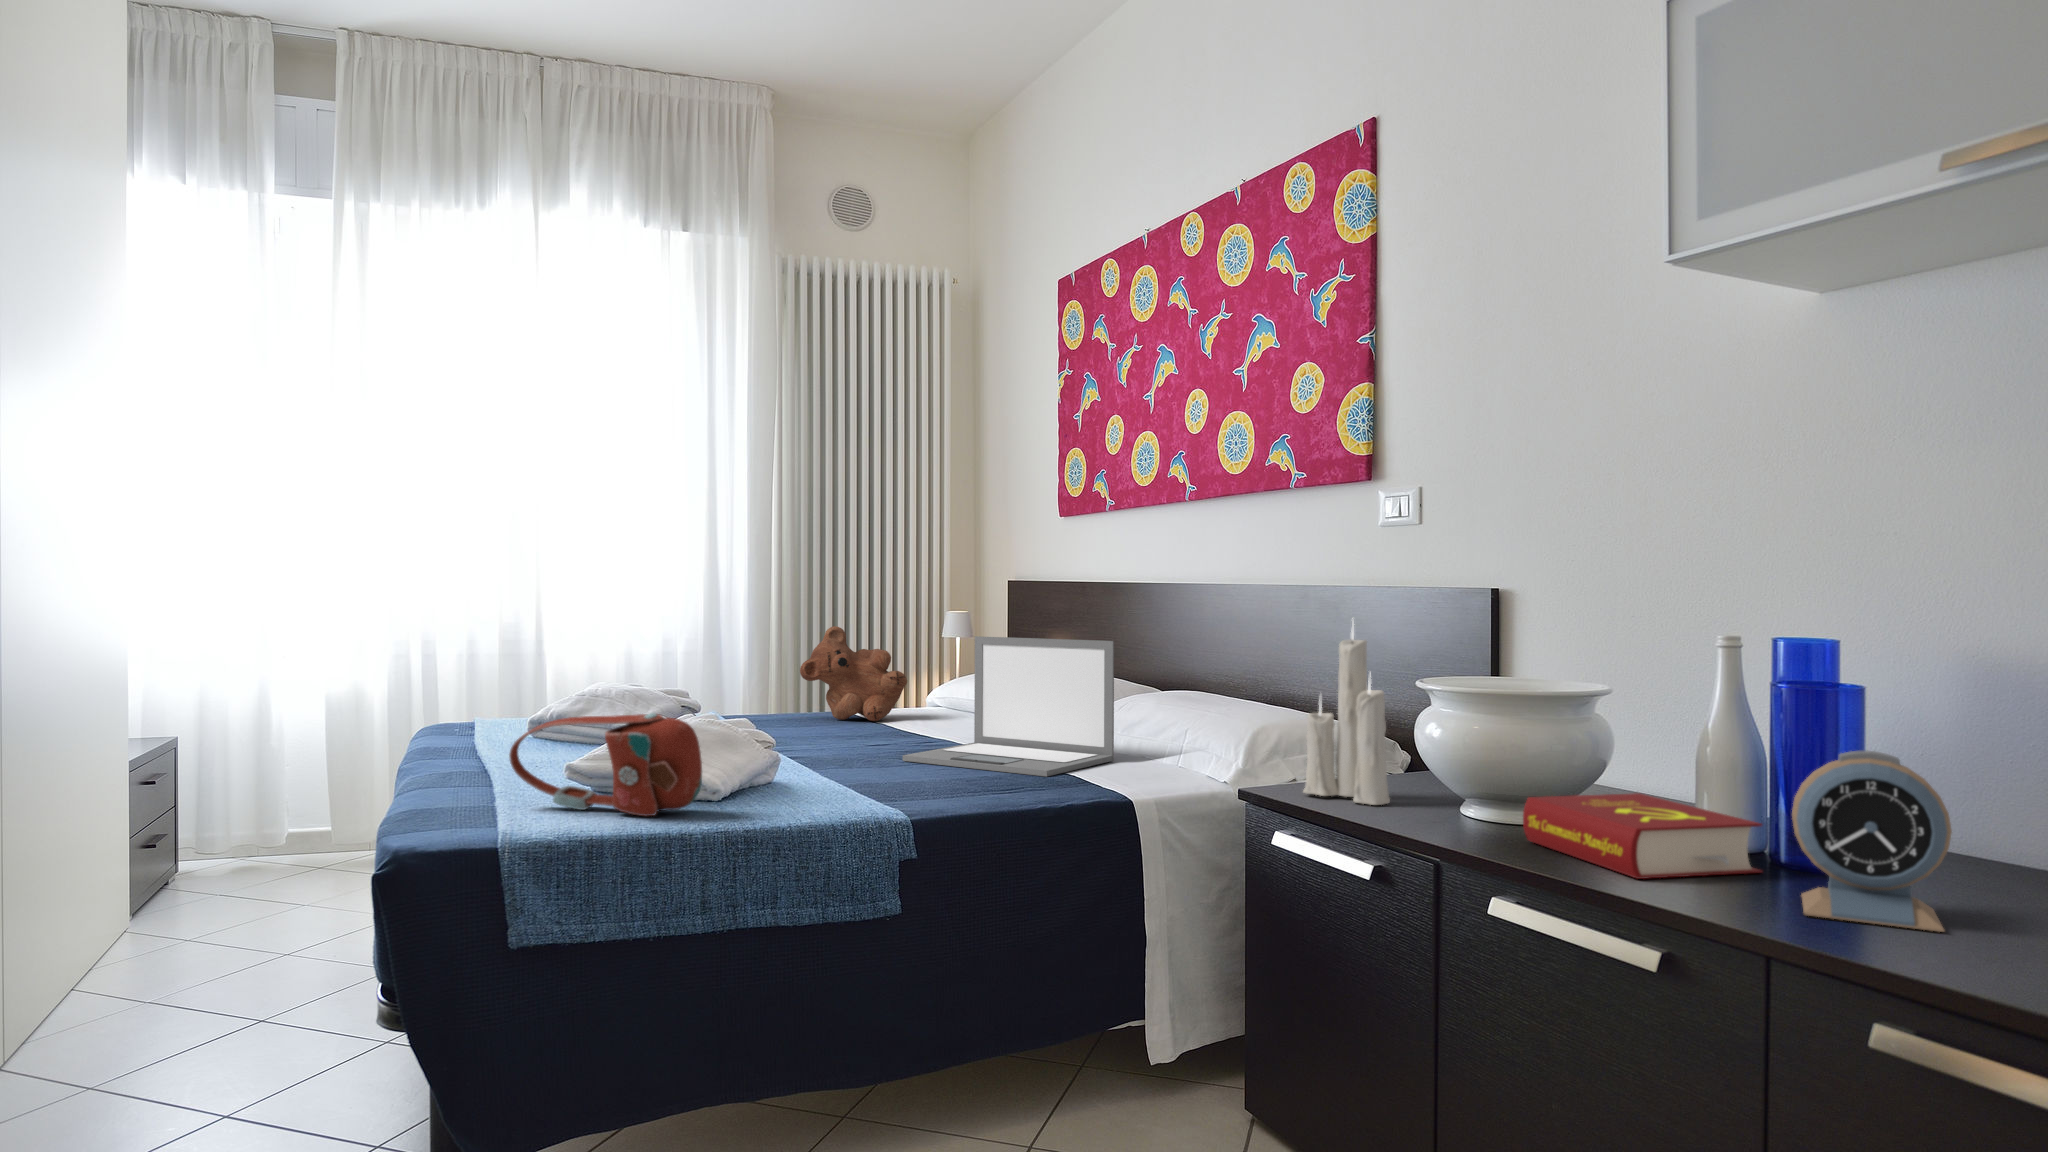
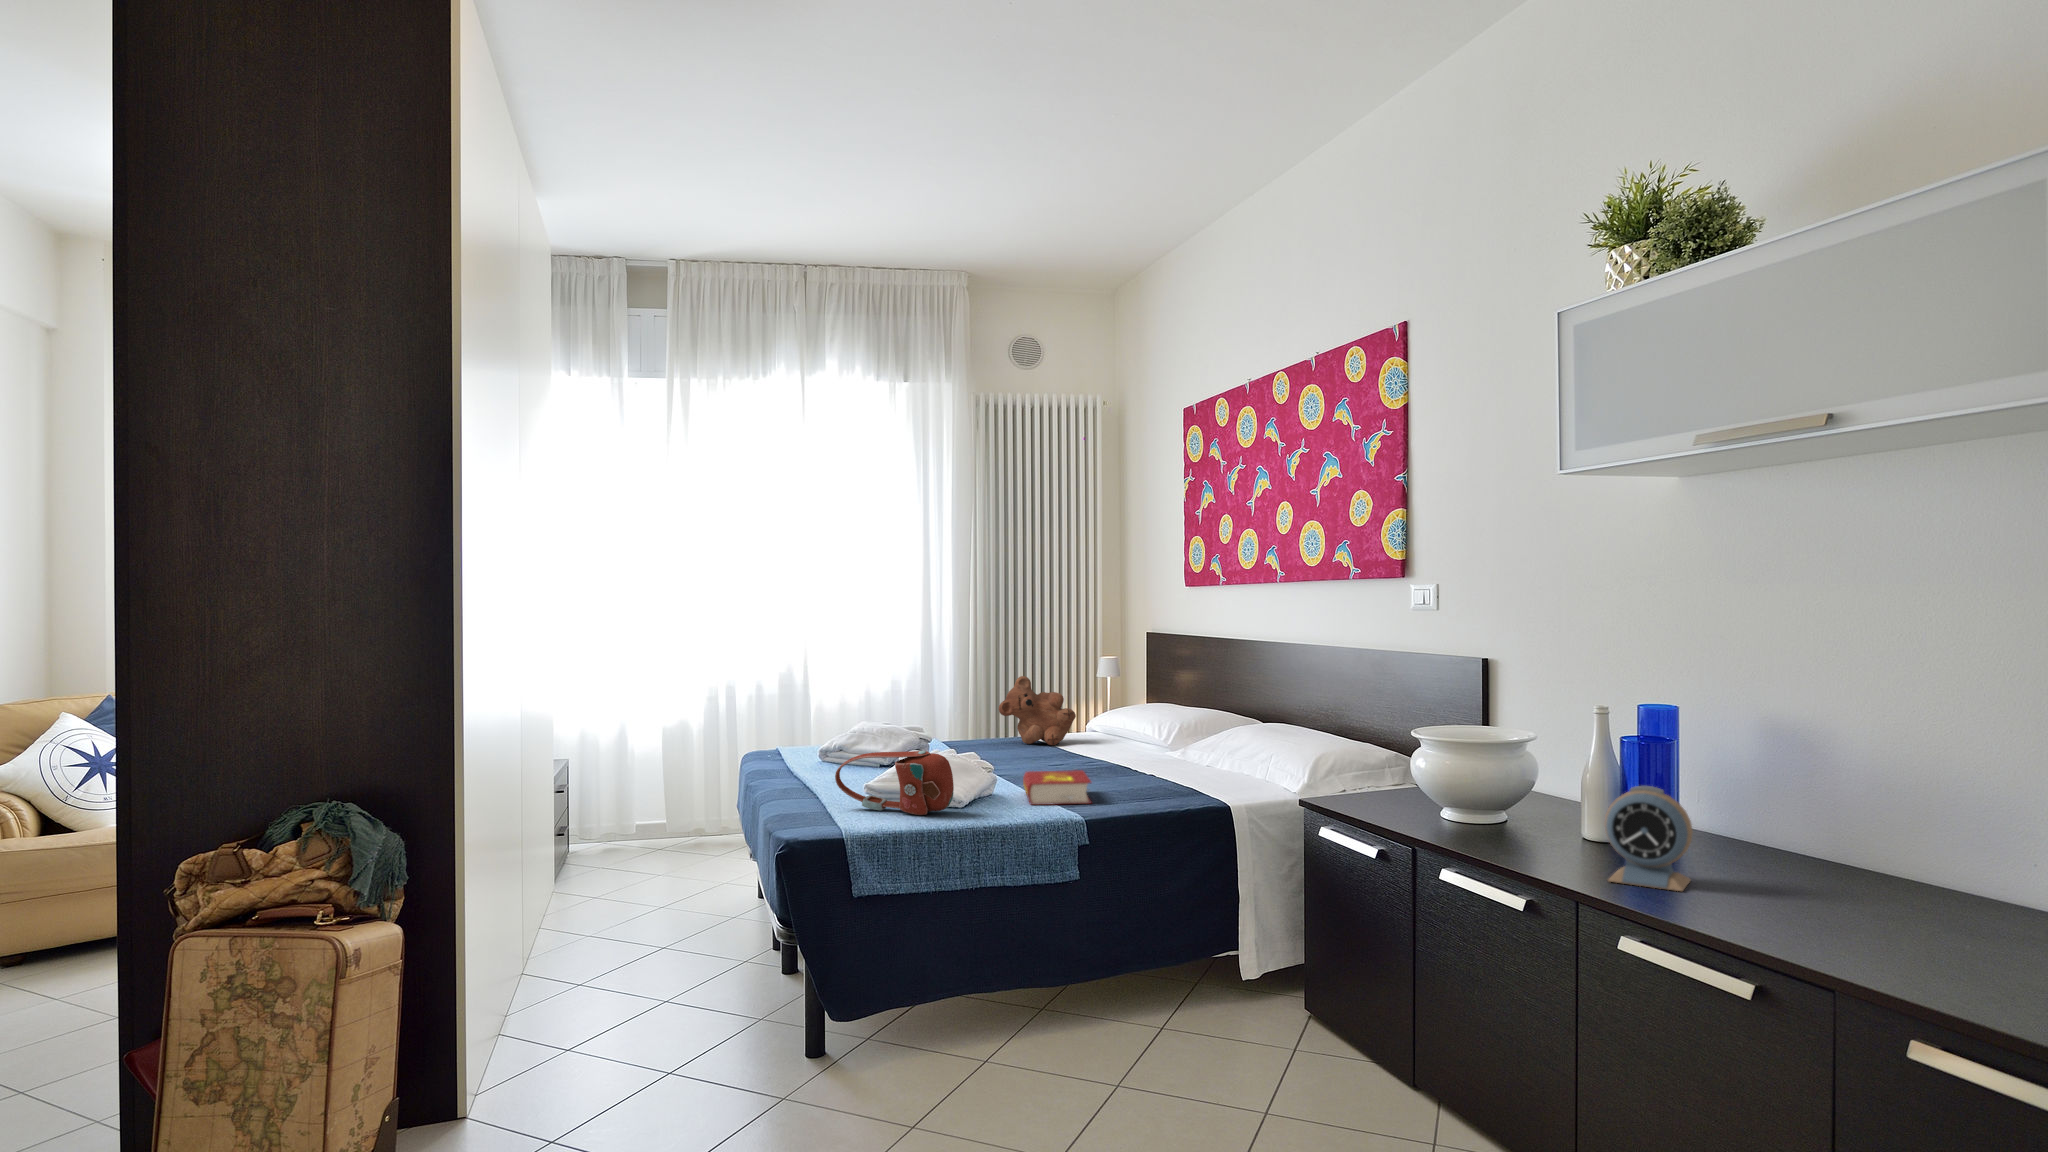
candle: present [1303,623,1390,805] -> none [1341,682,1397,813]
laptop: present [903,636,1114,777] -> none [1076,689,1223,790]
book: present [1523,793,1762,879] -> present [1023,770,1091,805]

